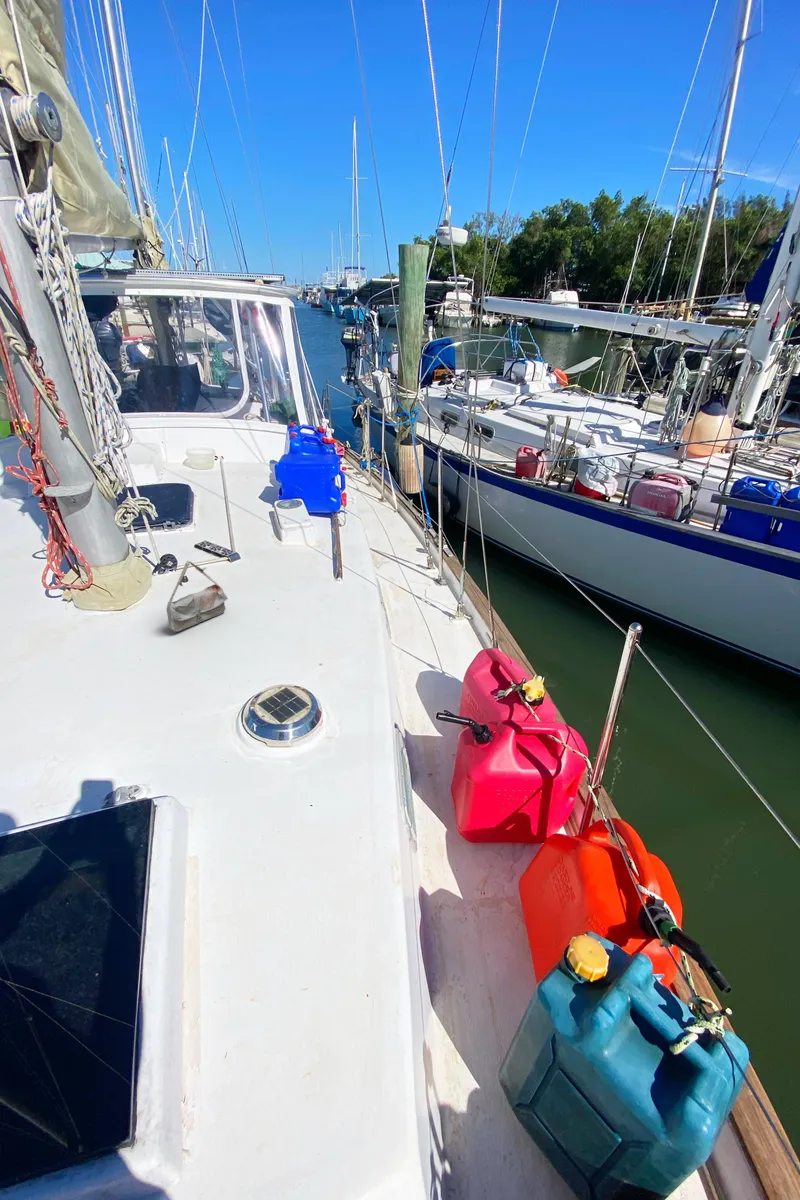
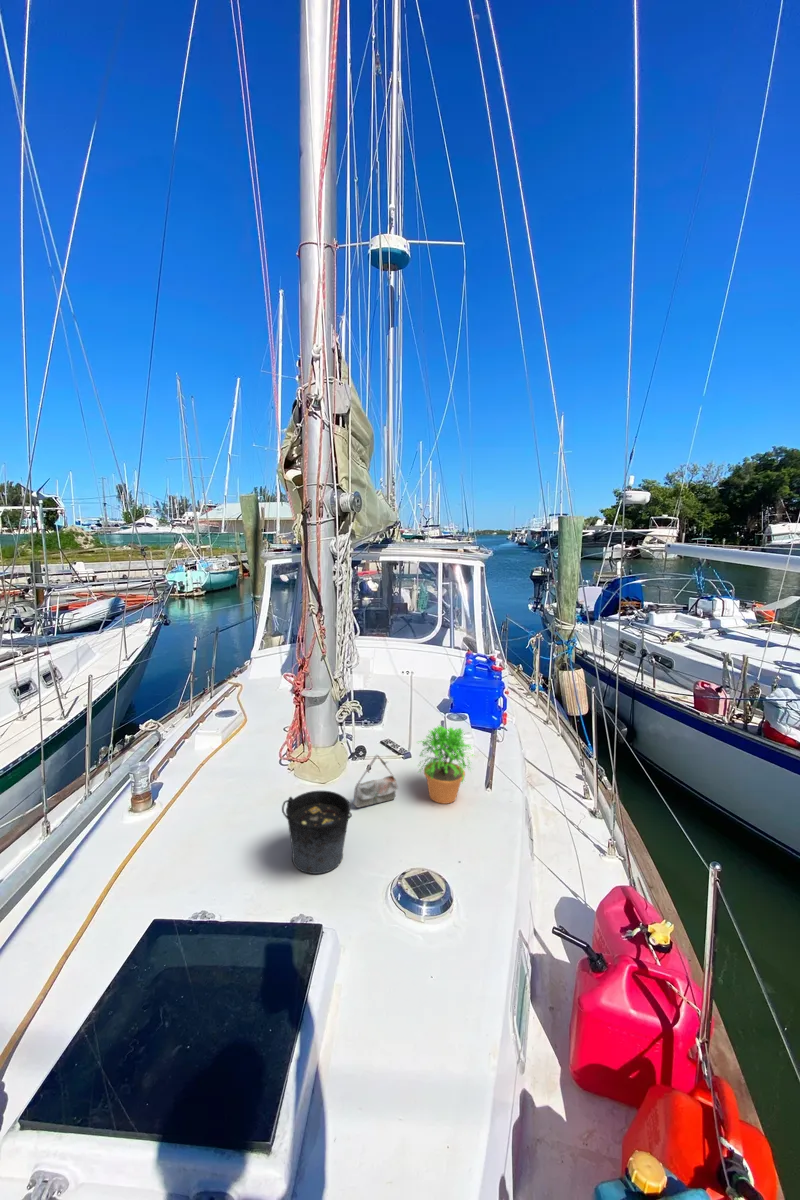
potted plant: none [240,509,322,606] -> present [420,726,473,804]
bucket: none [54,620,168,729] -> present [282,791,352,874]

